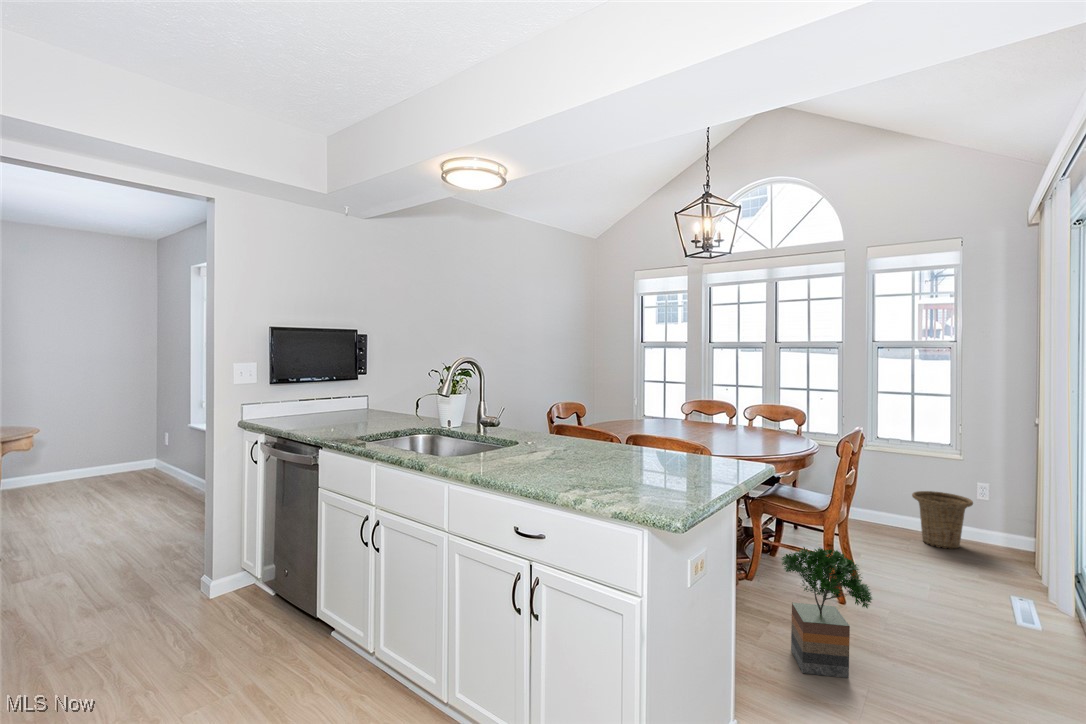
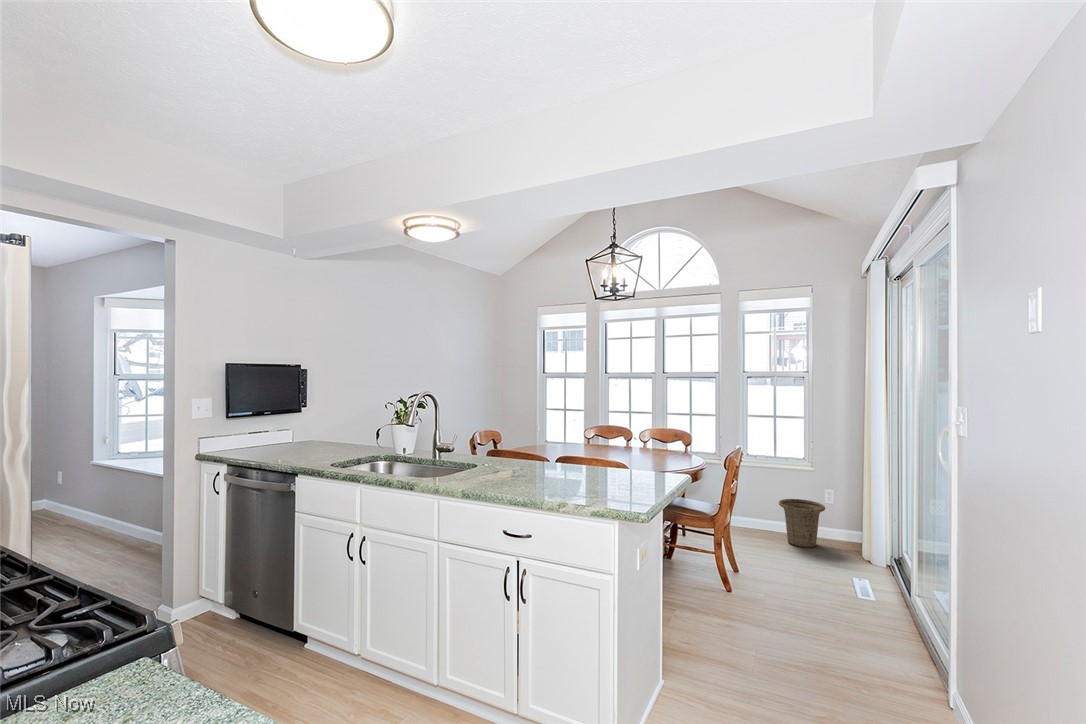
potted tree: present [781,547,872,678] -> none [701,566,784,687]

